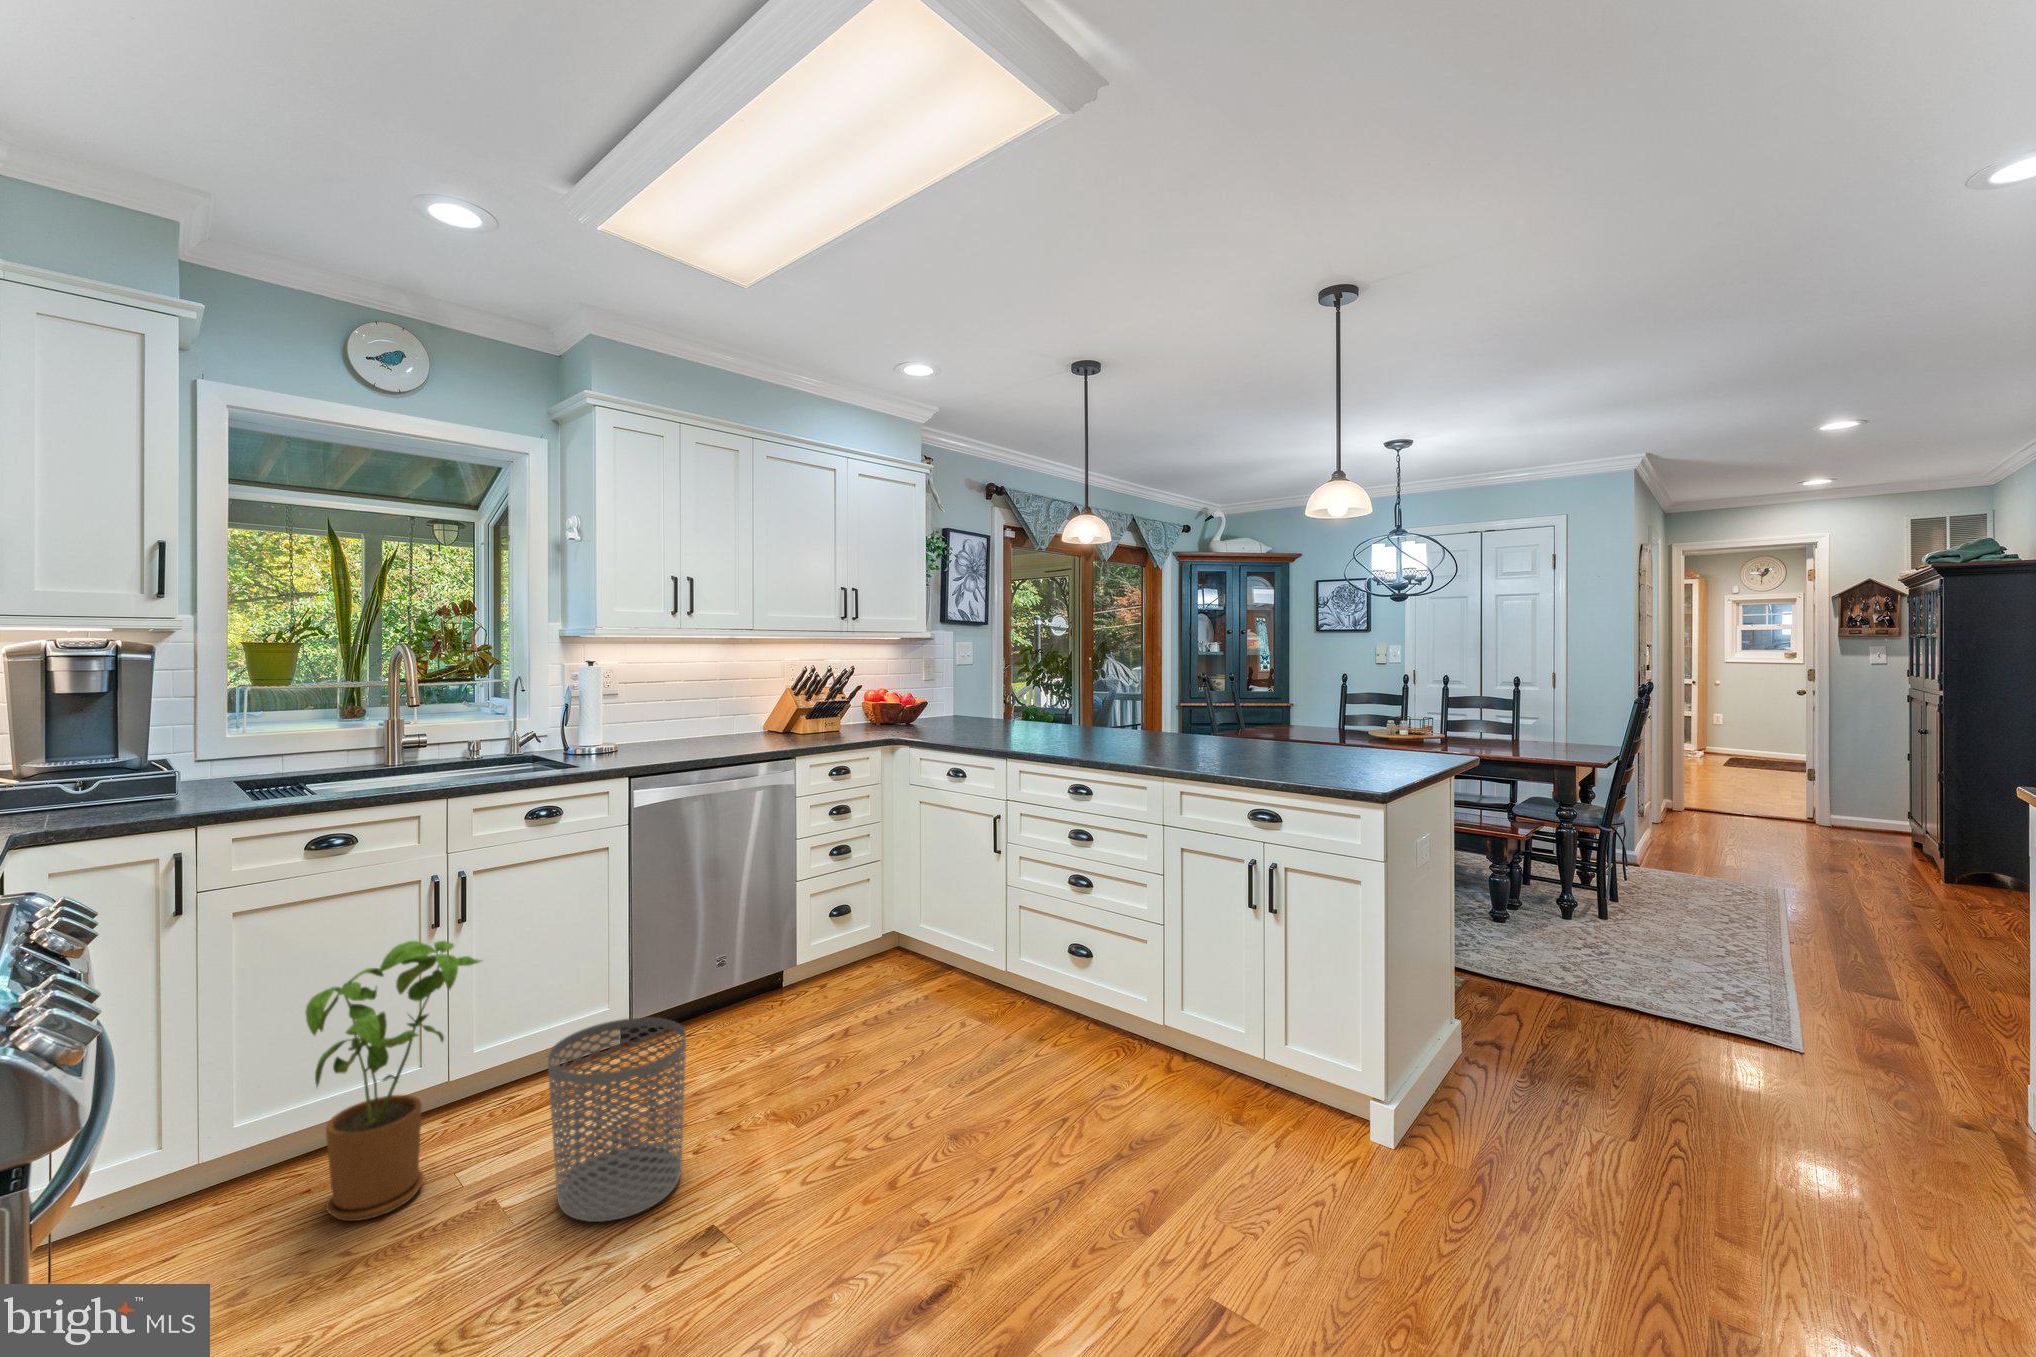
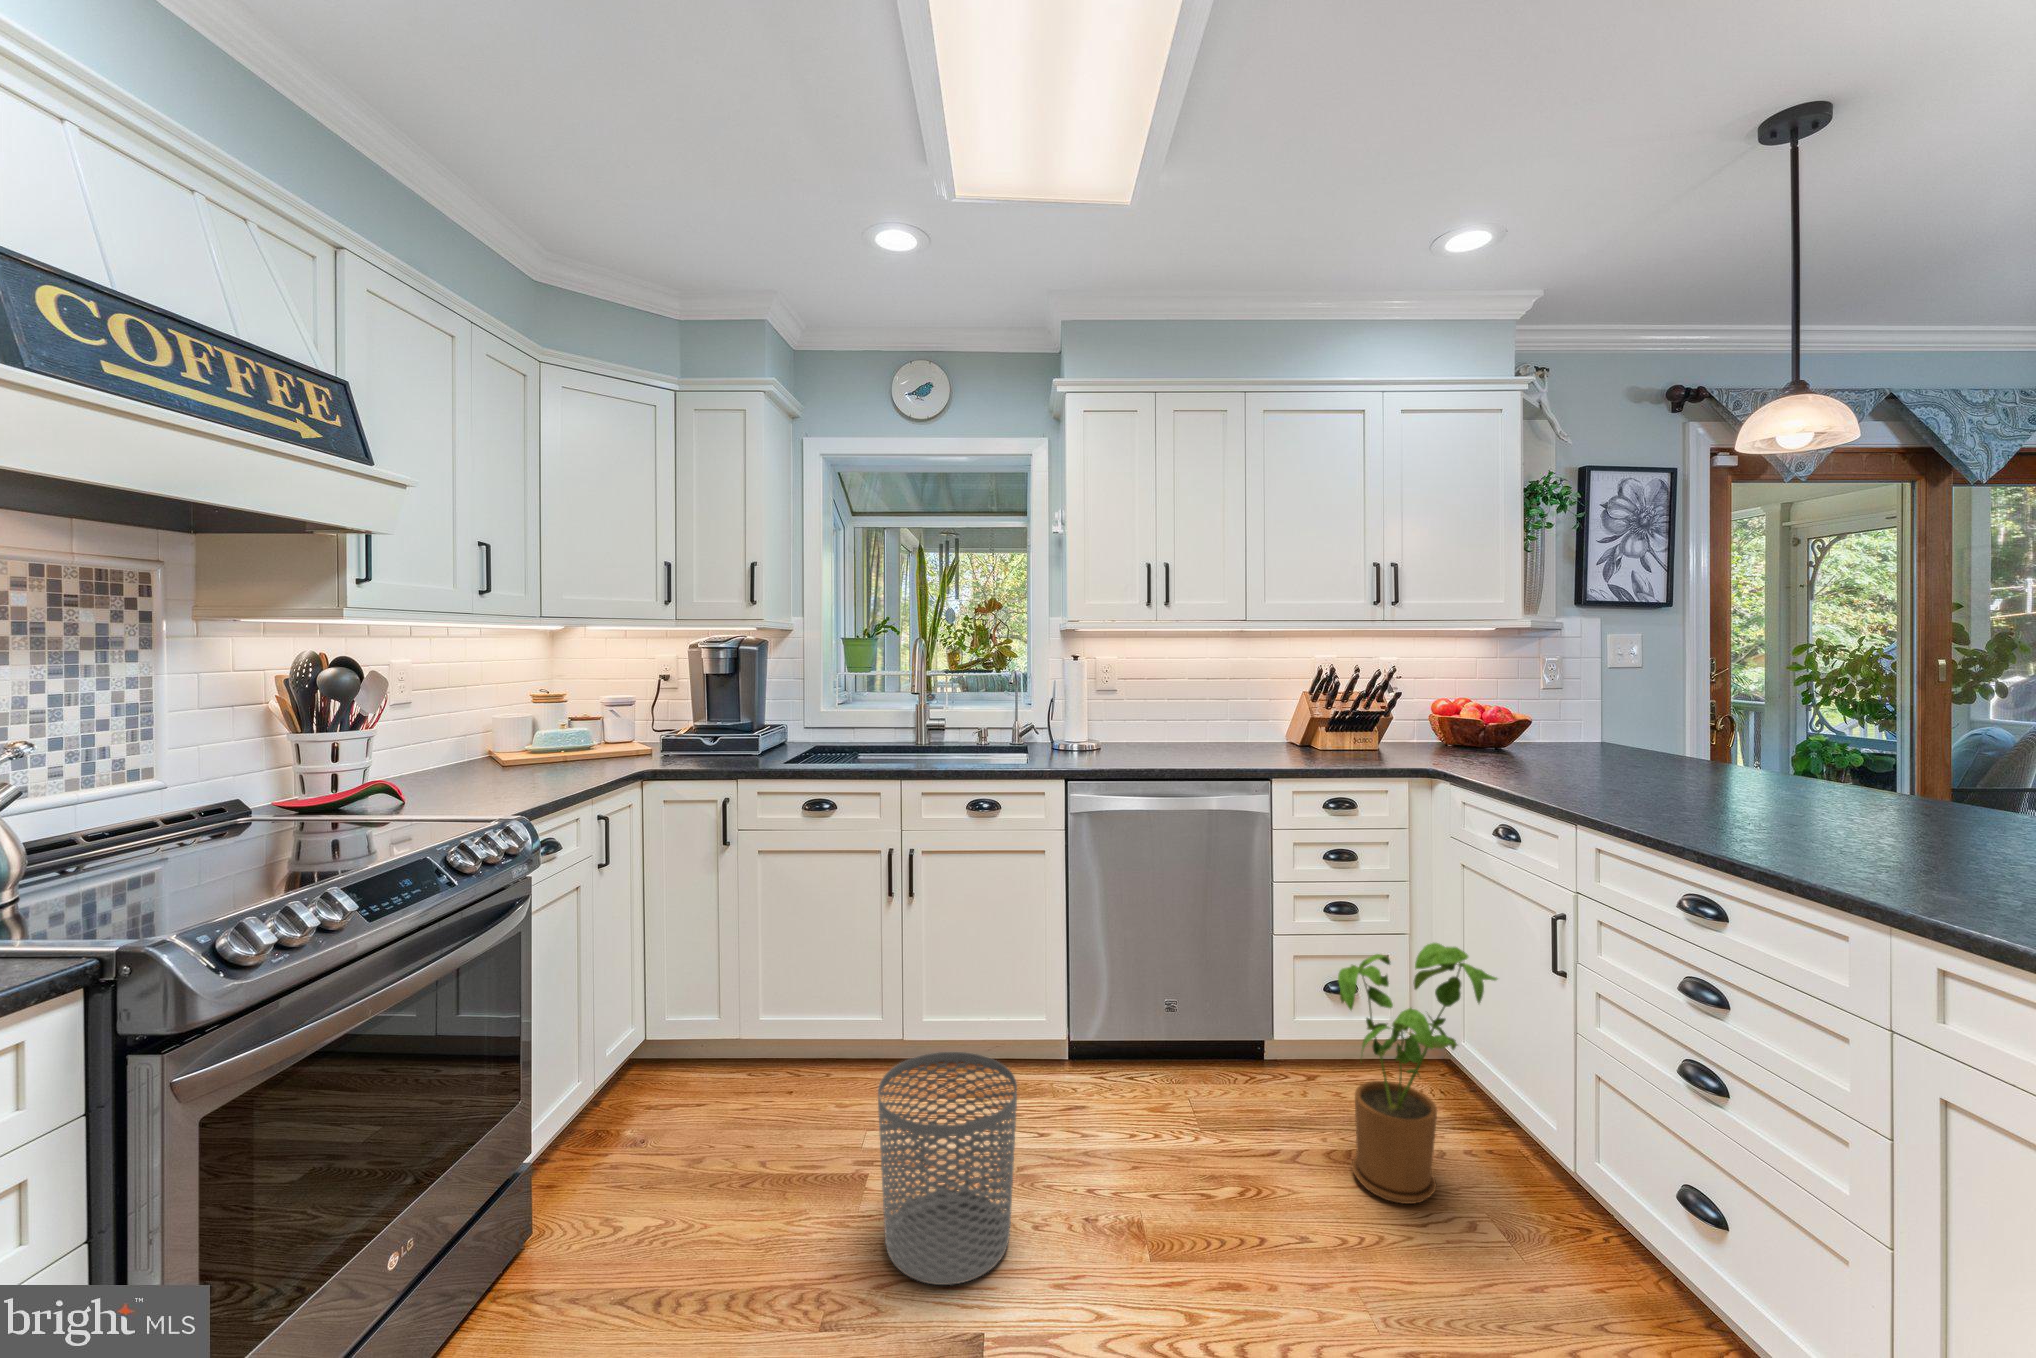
house plant: present [306,941,481,1221] -> present [1338,943,1497,1204]

